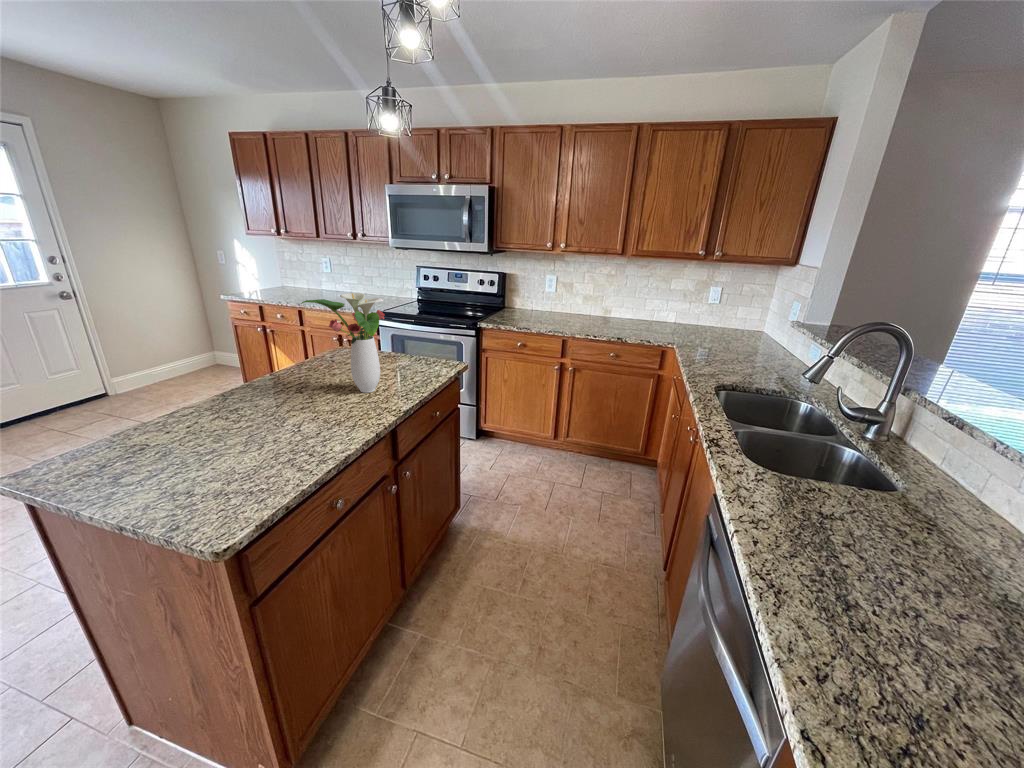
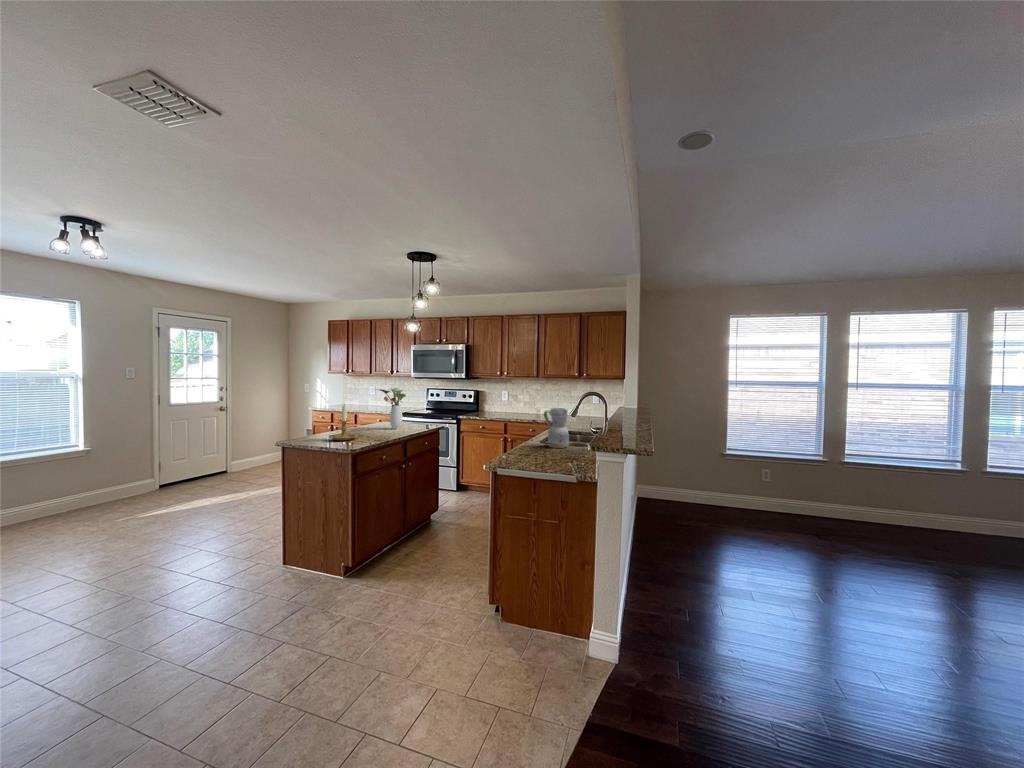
candle holder: none [157,379,259,491] -> present [329,405,359,440]
ceramic pitcher: none [851,428,999,568] -> present [544,408,569,448]

